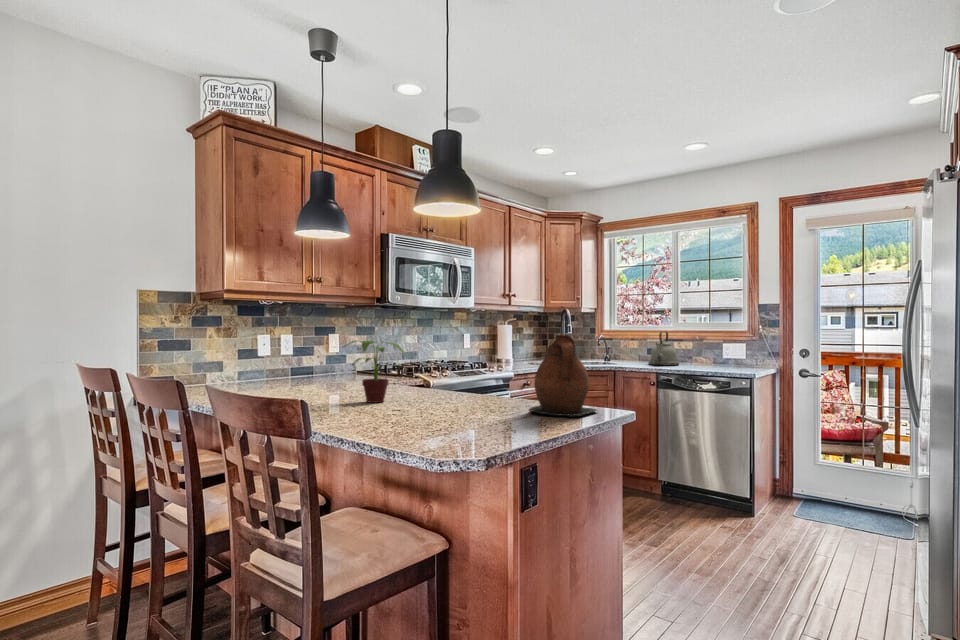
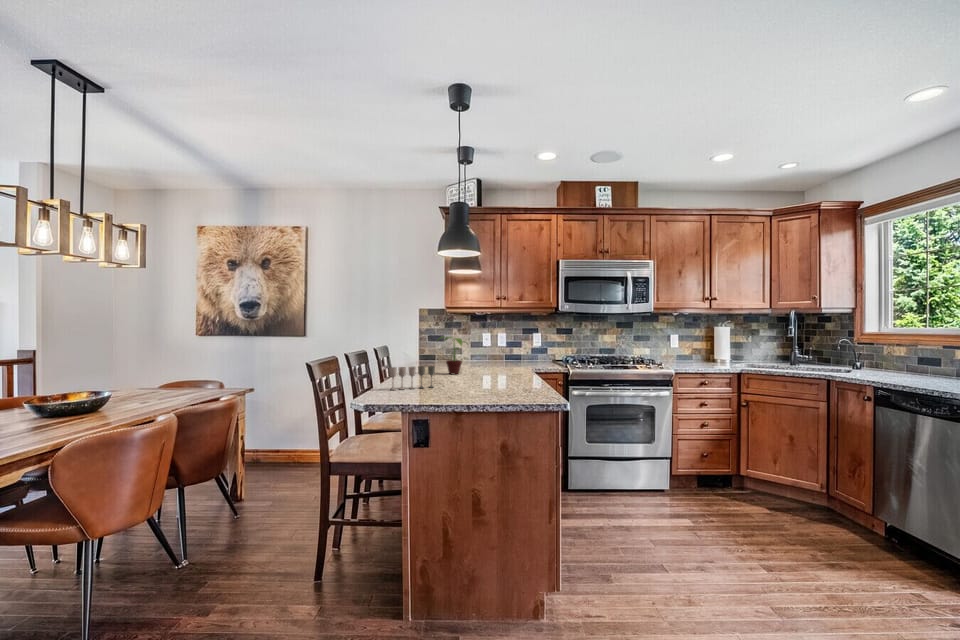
kettle: present [649,332,679,365] -> none [885,335,940,380]
ceramic pitcher: present [529,335,597,416] -> none [469,334,514,391]
wine glass: none [484,388,507,438] -> present [389,366,435,390]

